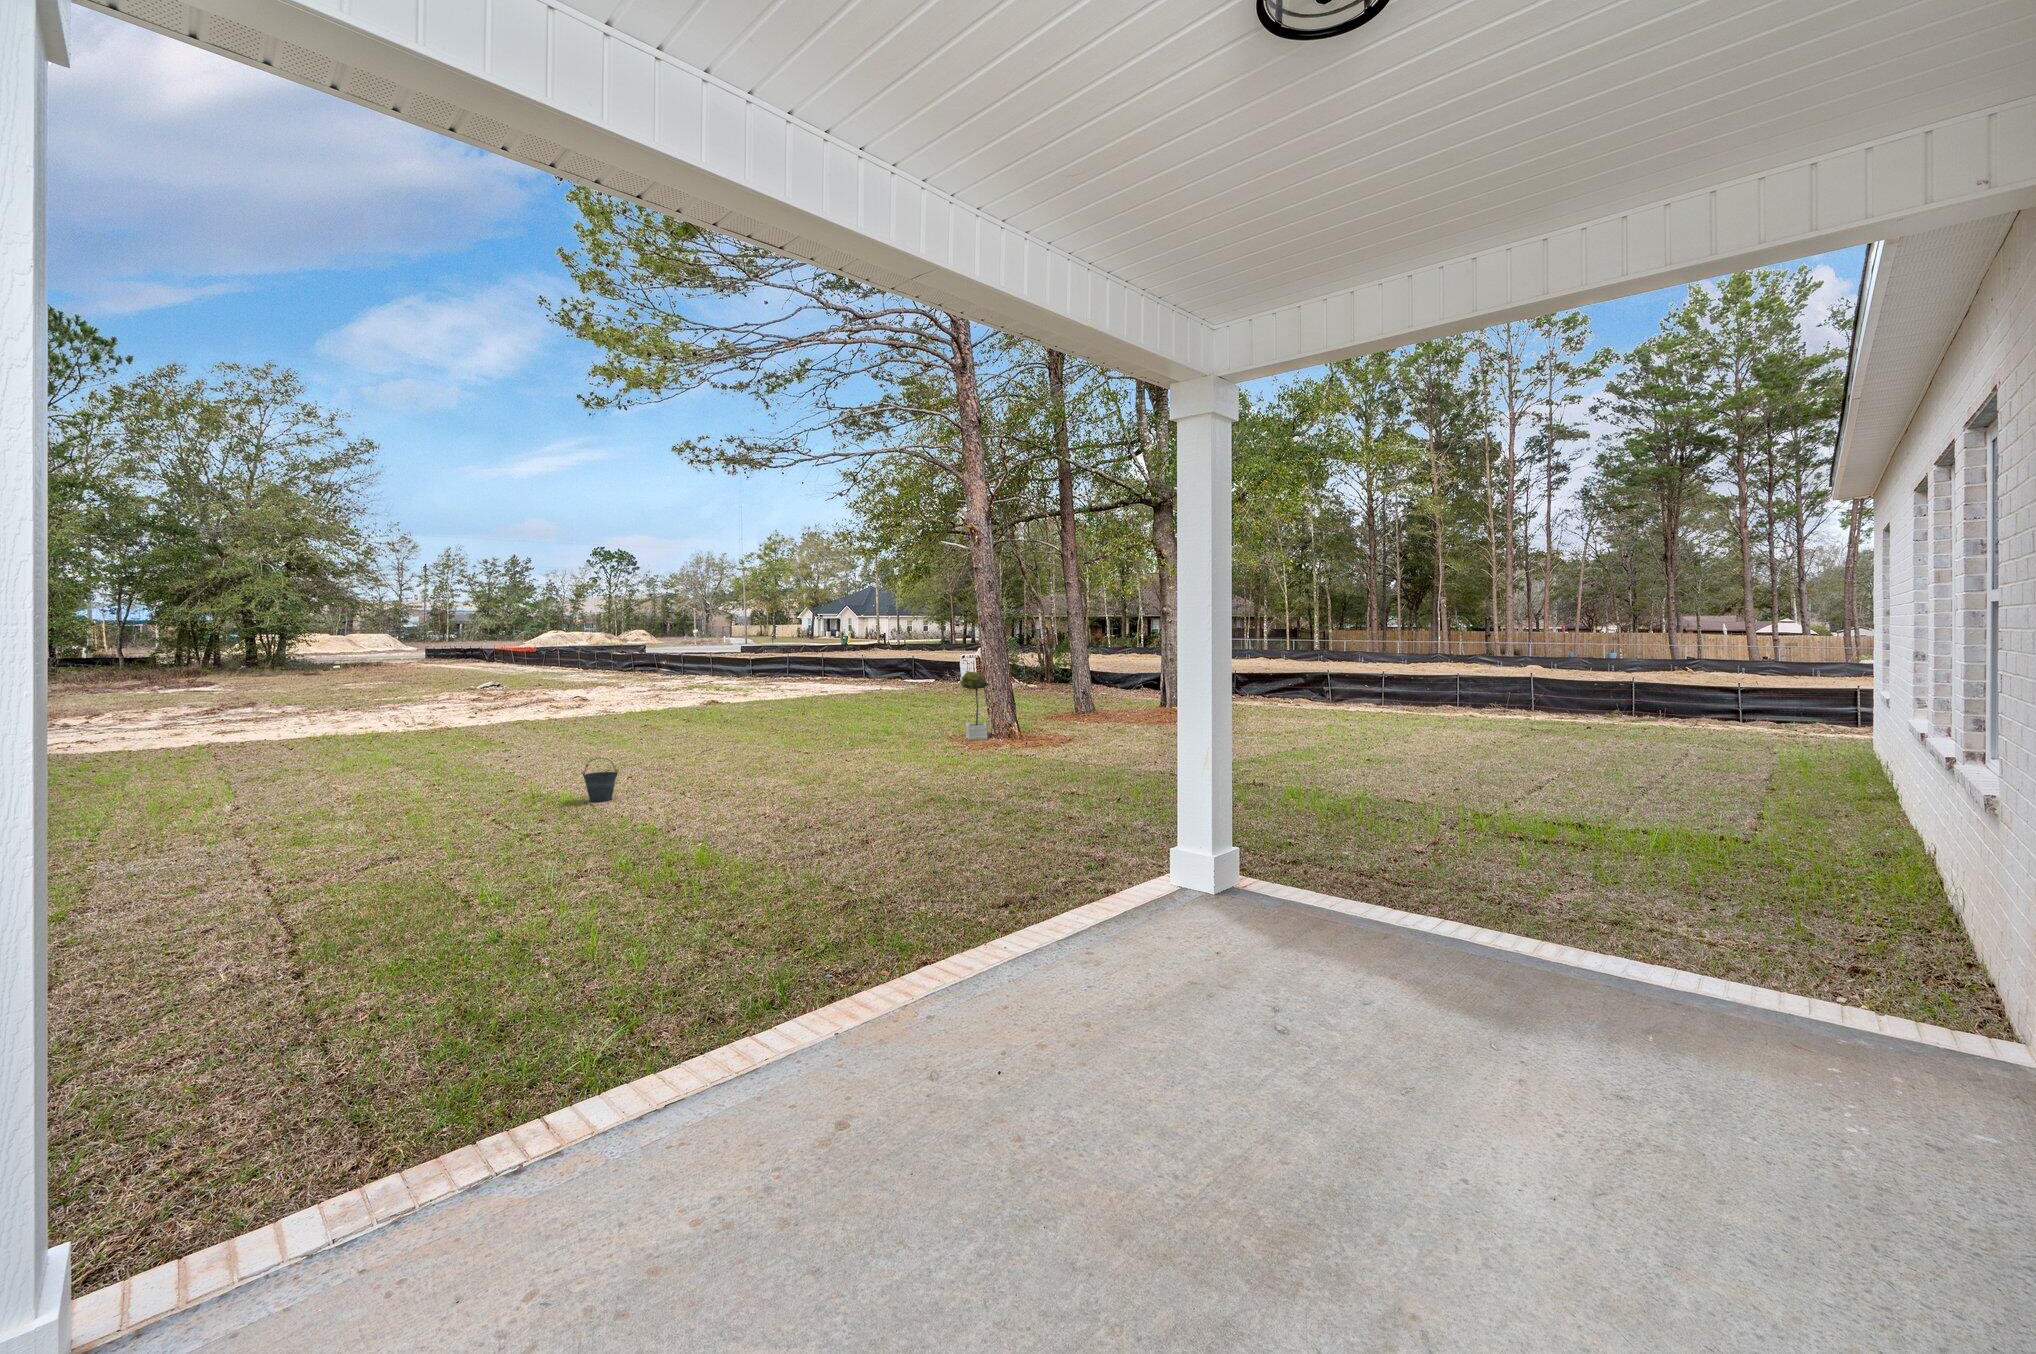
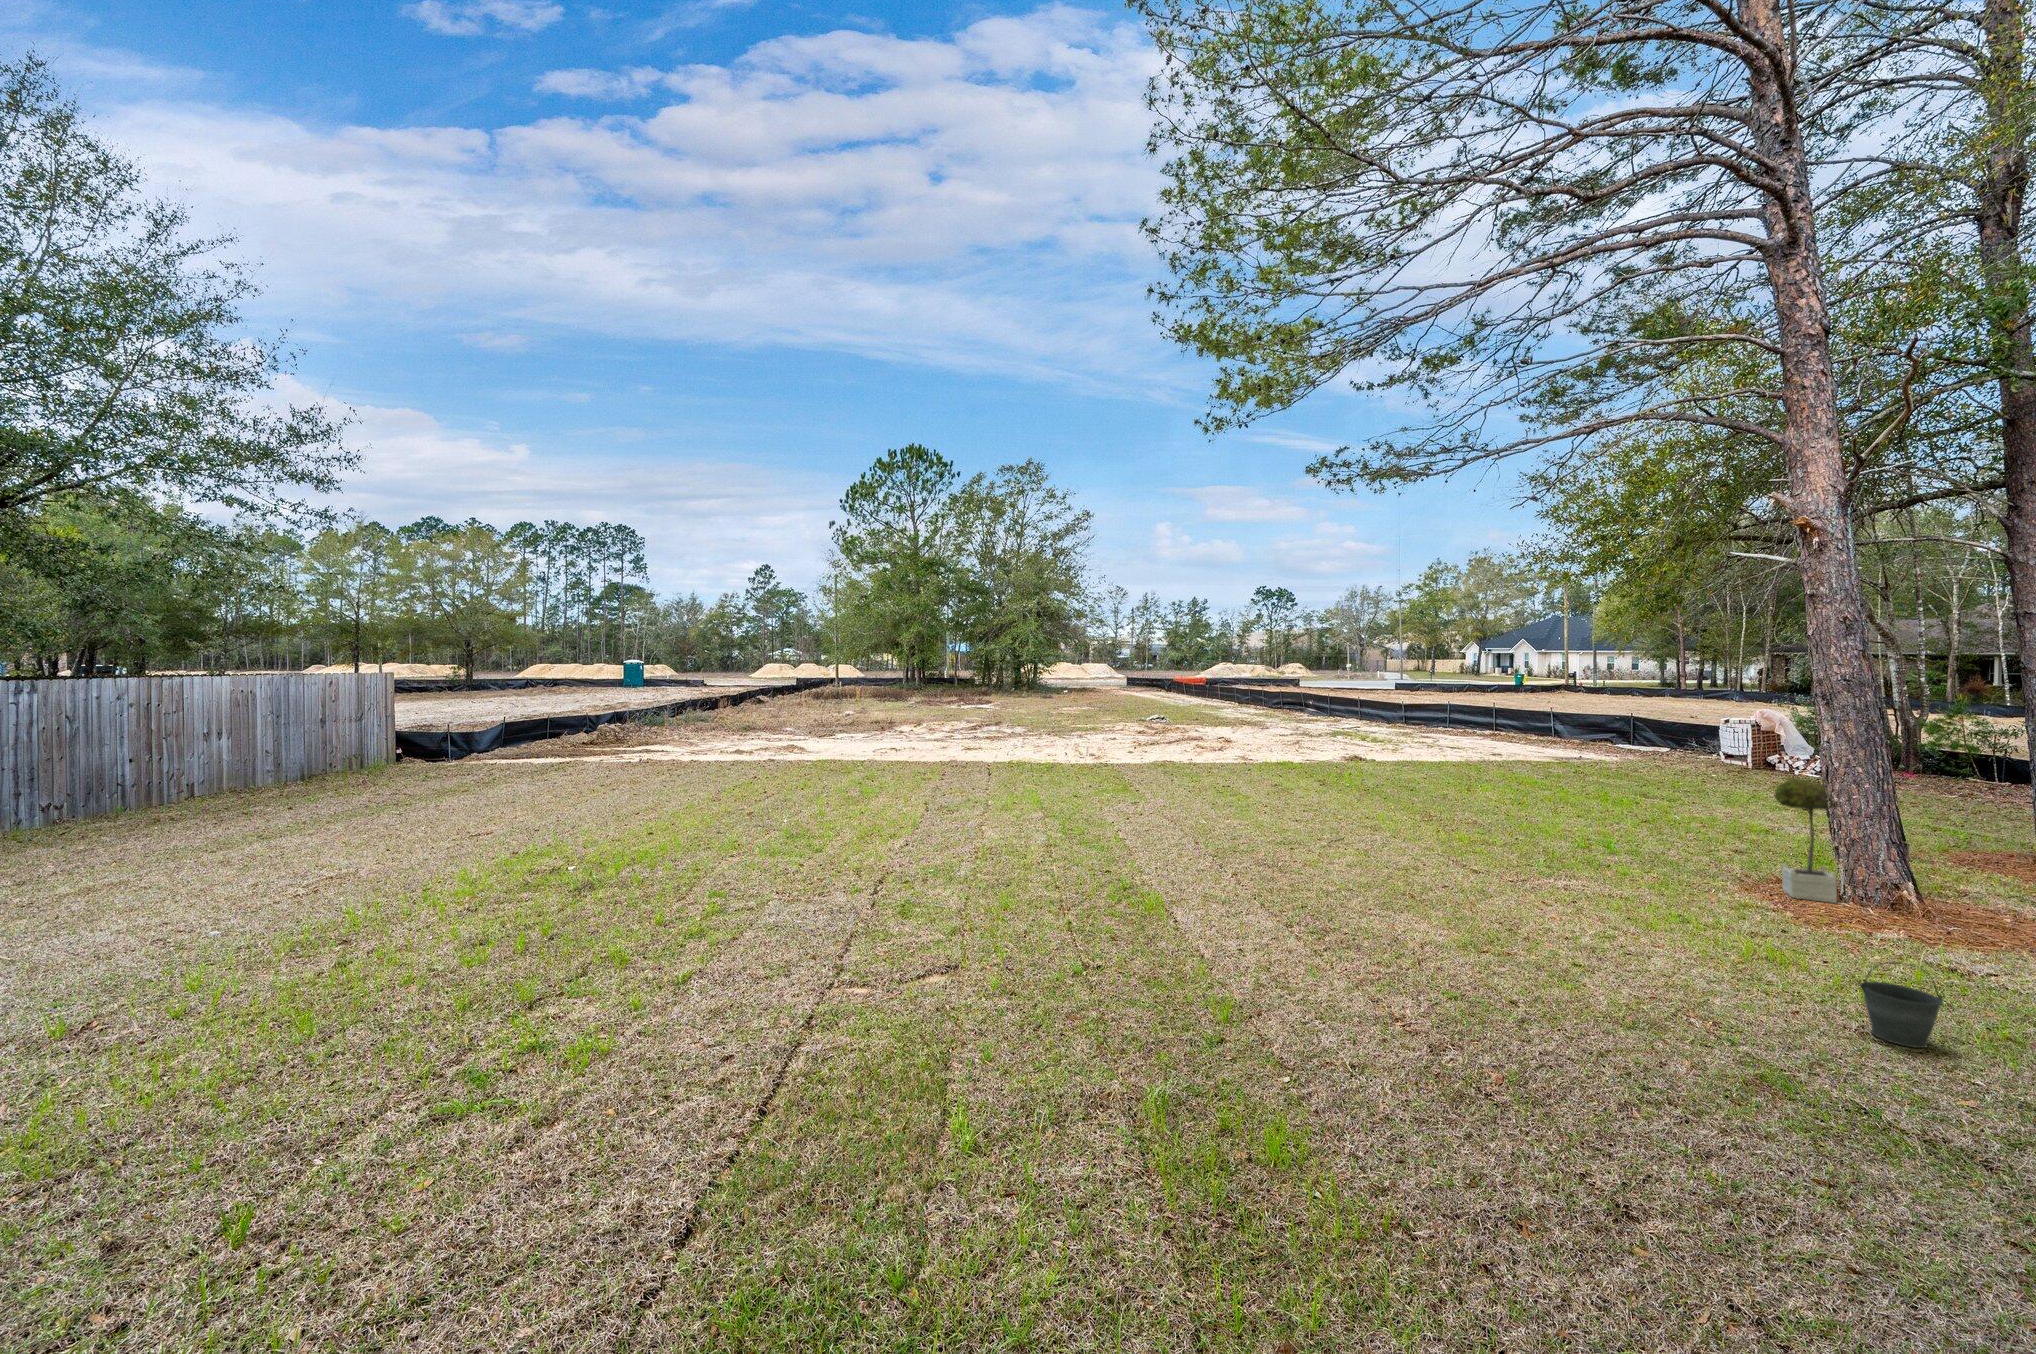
bucket: present [582,758,618,802] -> present [1859,965,1945,1048]

